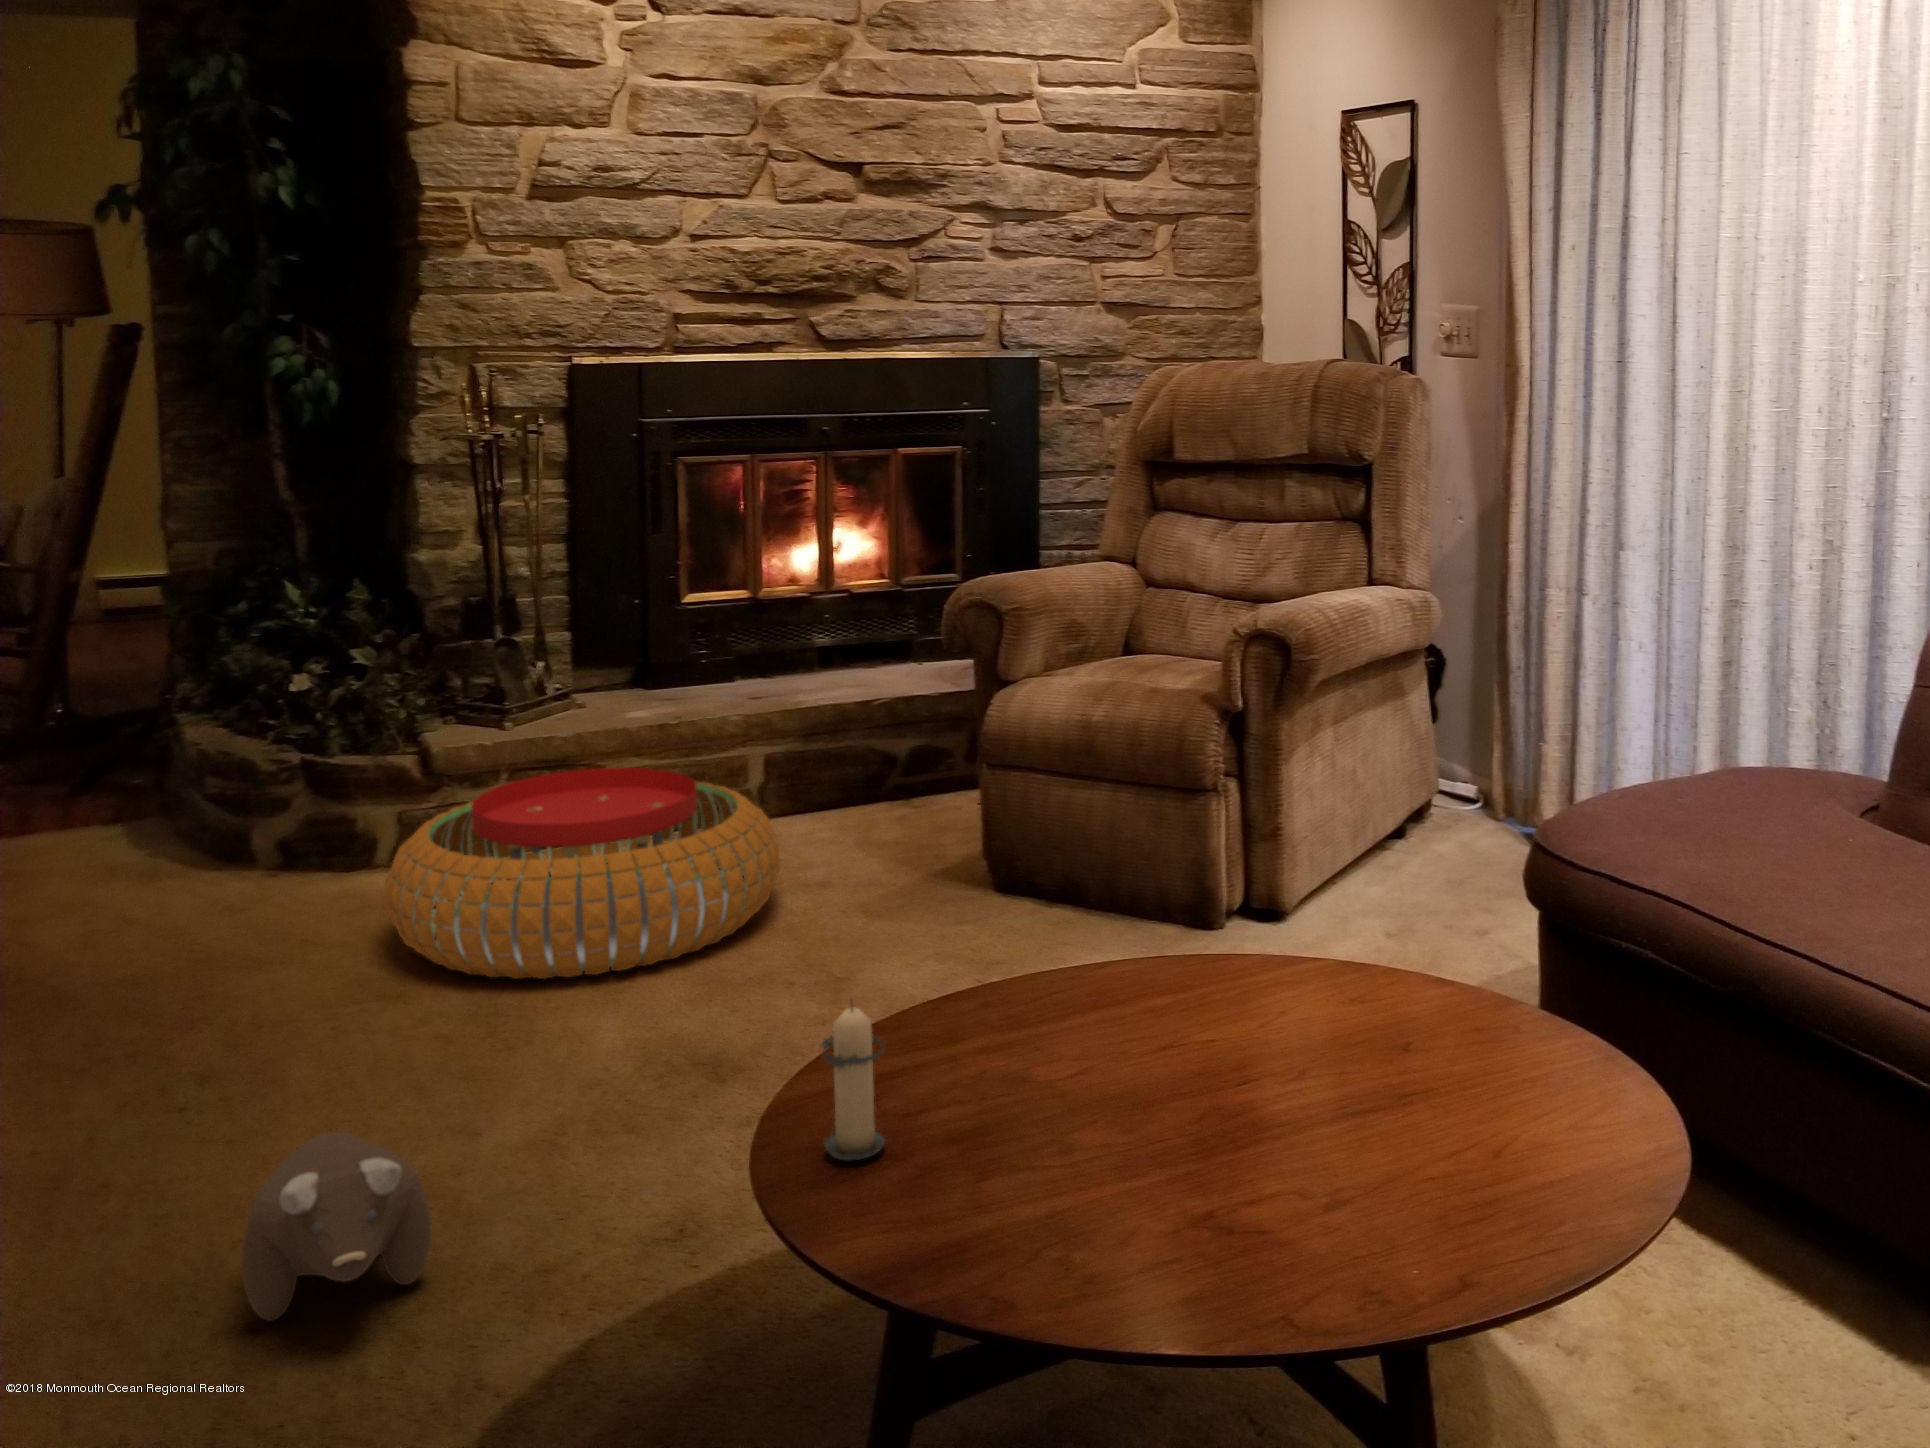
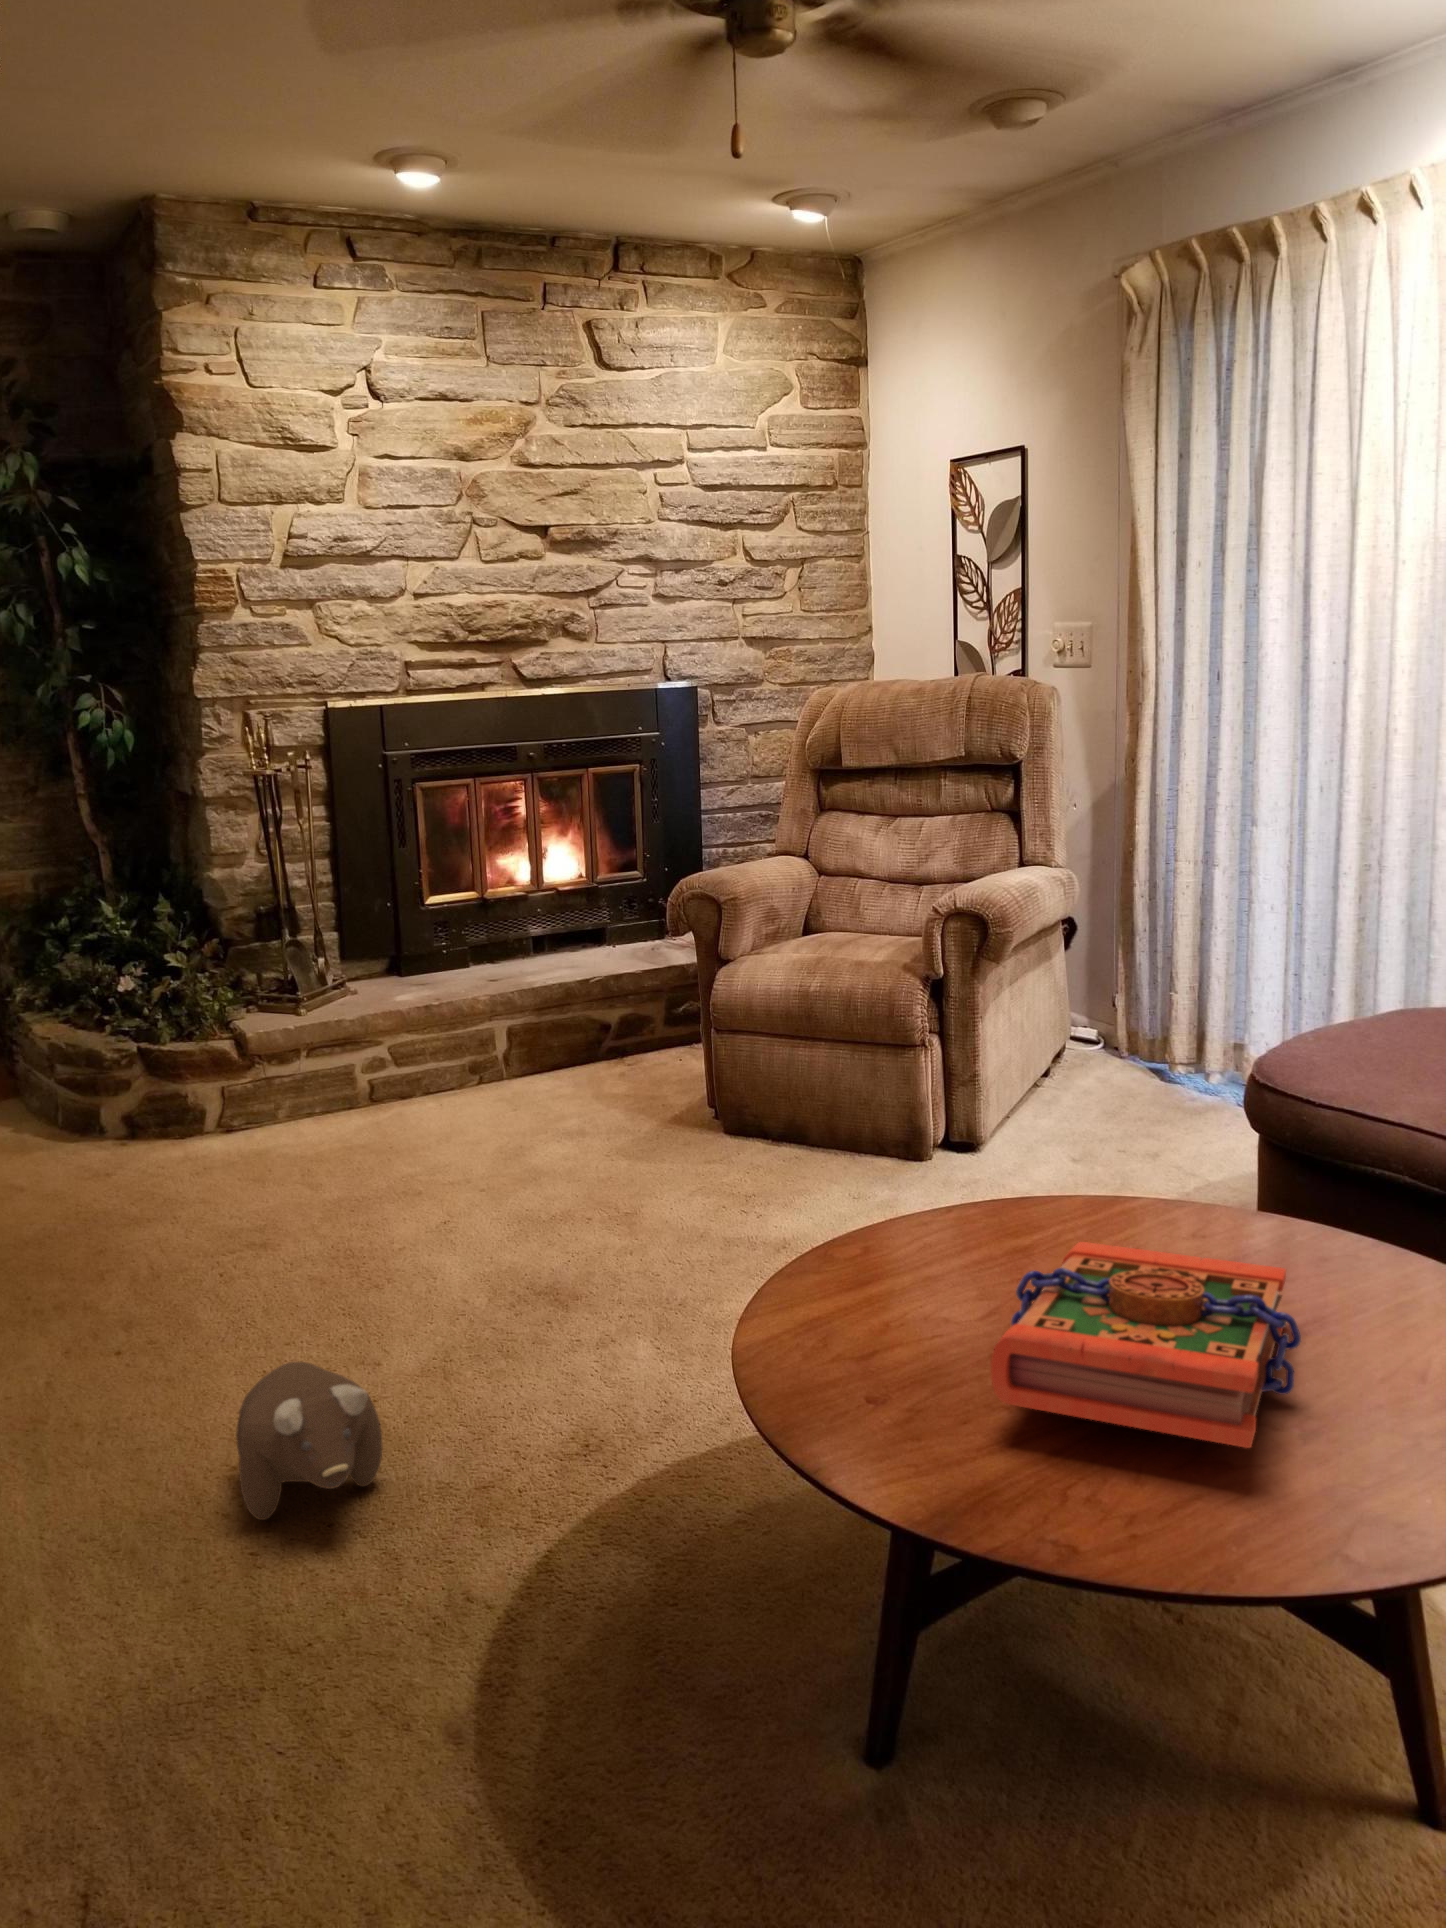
pouf: present [385,768,780,979] -> none [237,1043,552,1221]
candle: present [820,1002,885,1160] -> none [801,1249,872,1393]
book: none [986,1005,1380,1223] -> present [991,1242,1301,1448]

